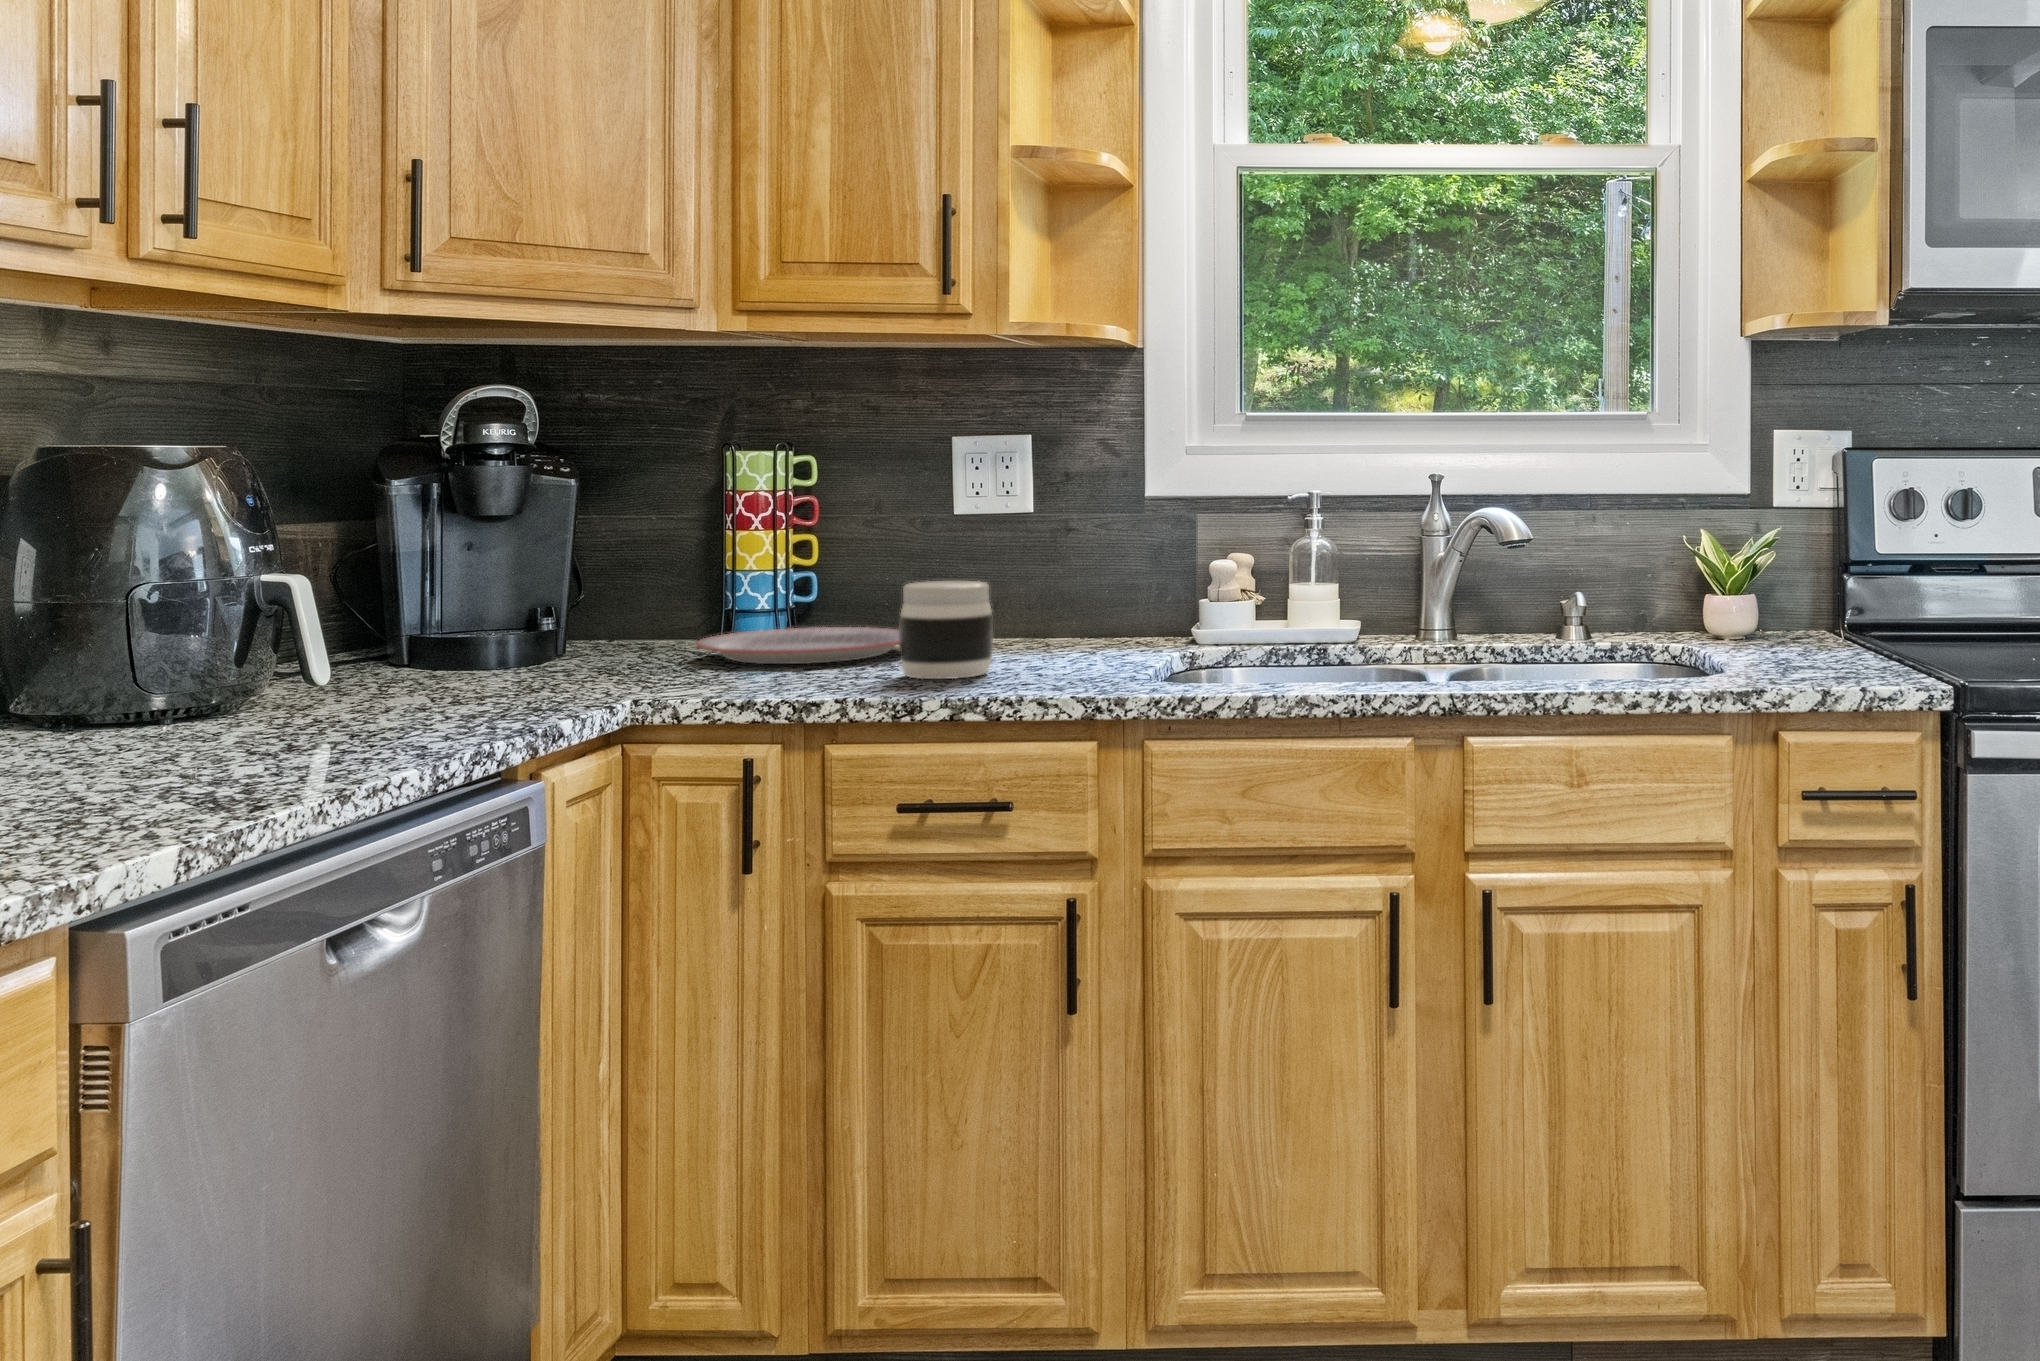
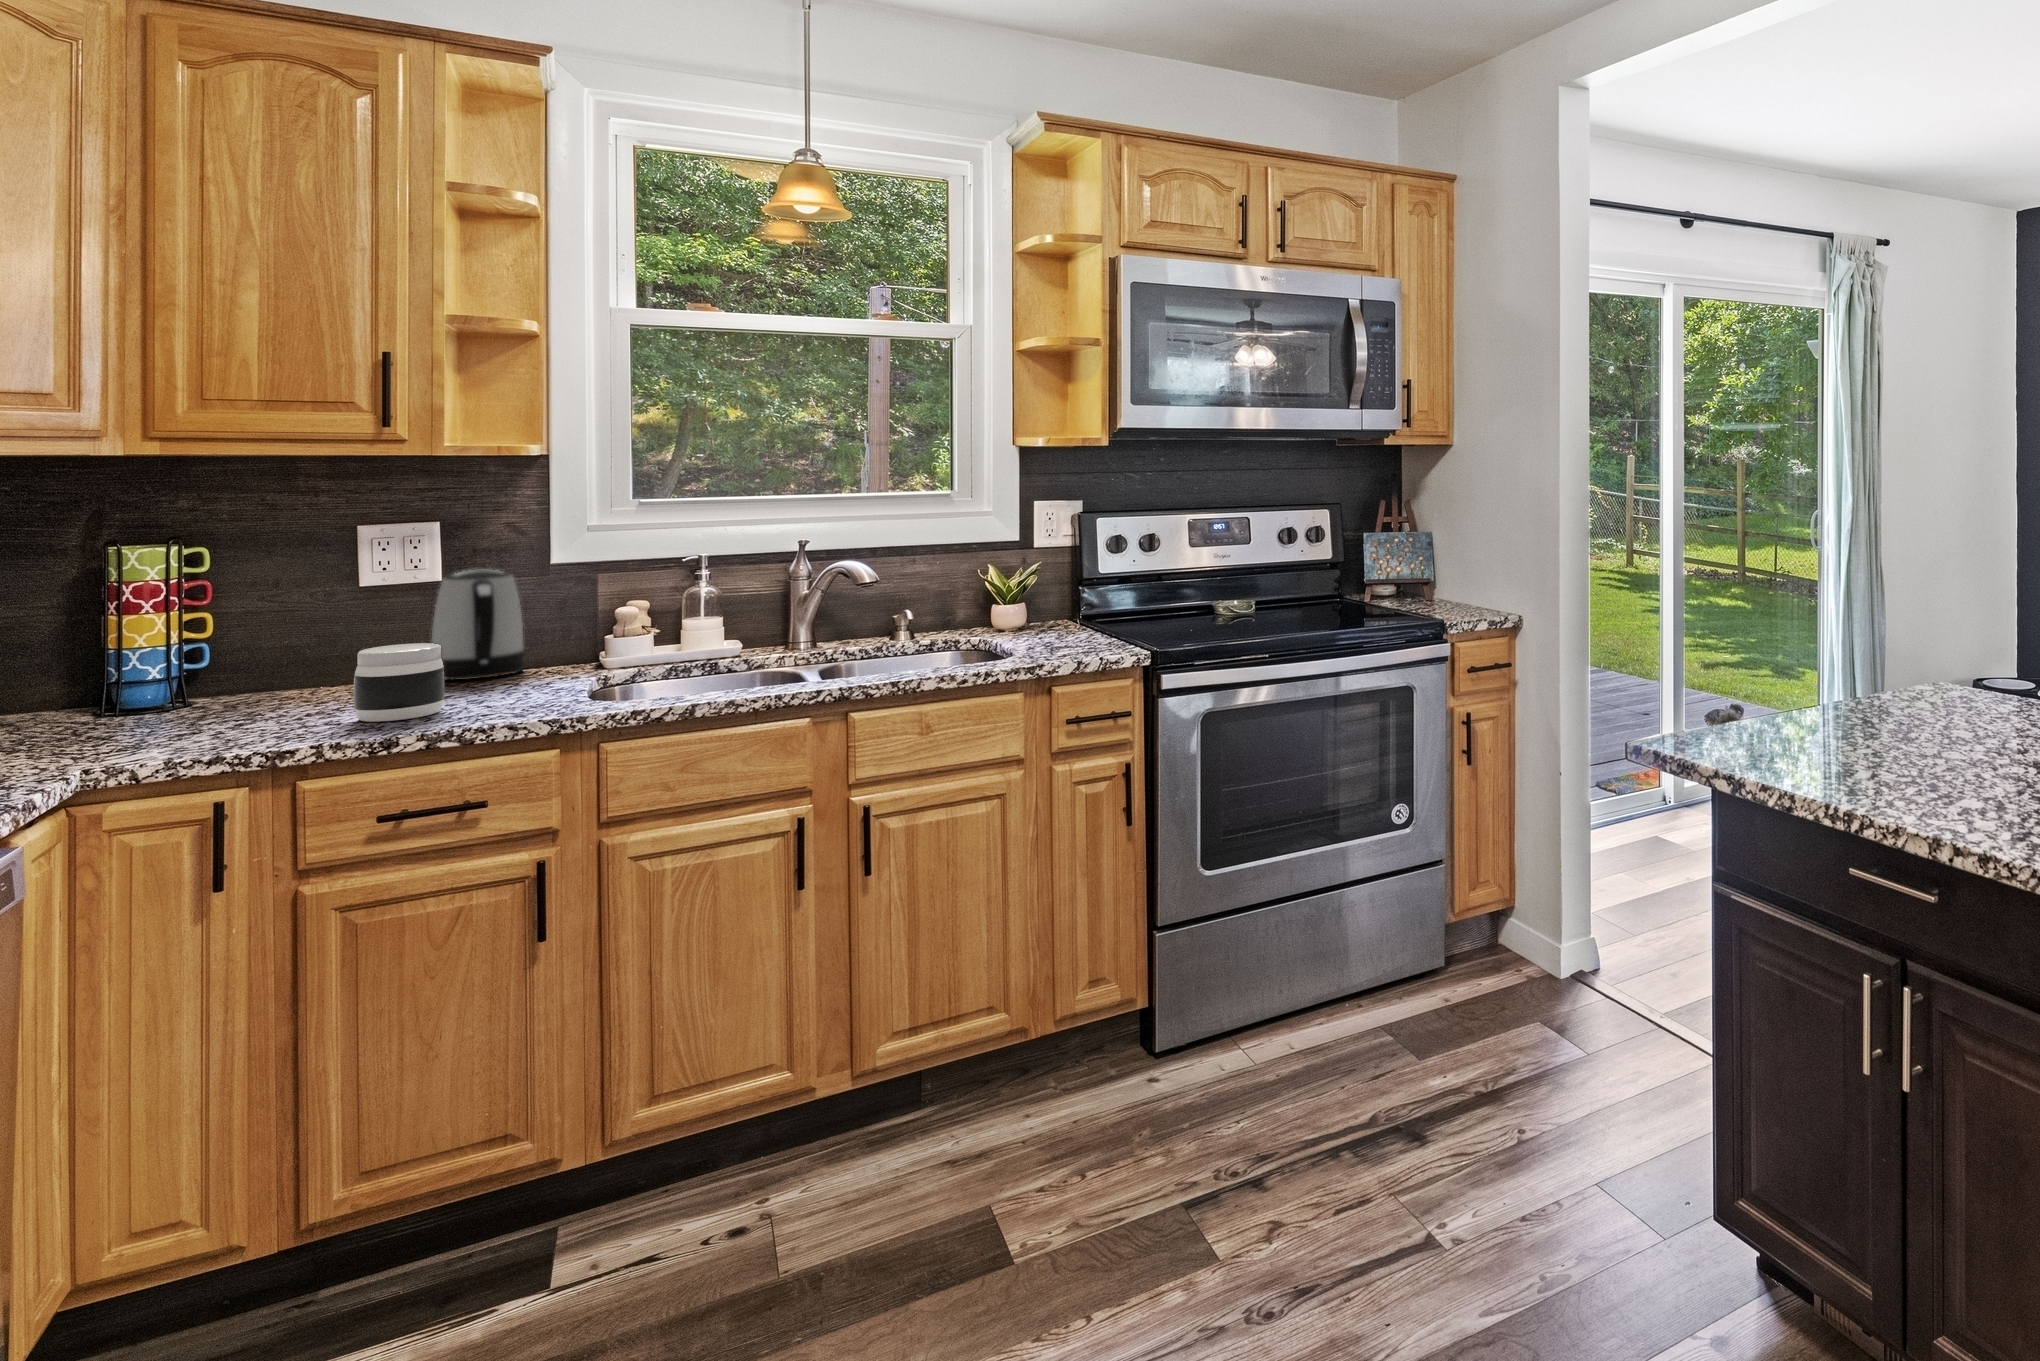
kettle: none [1017,499,1116,643] -> present [432,570,525,680]
plate: present [696,627,899,664] -> none [96,683,340,726]

